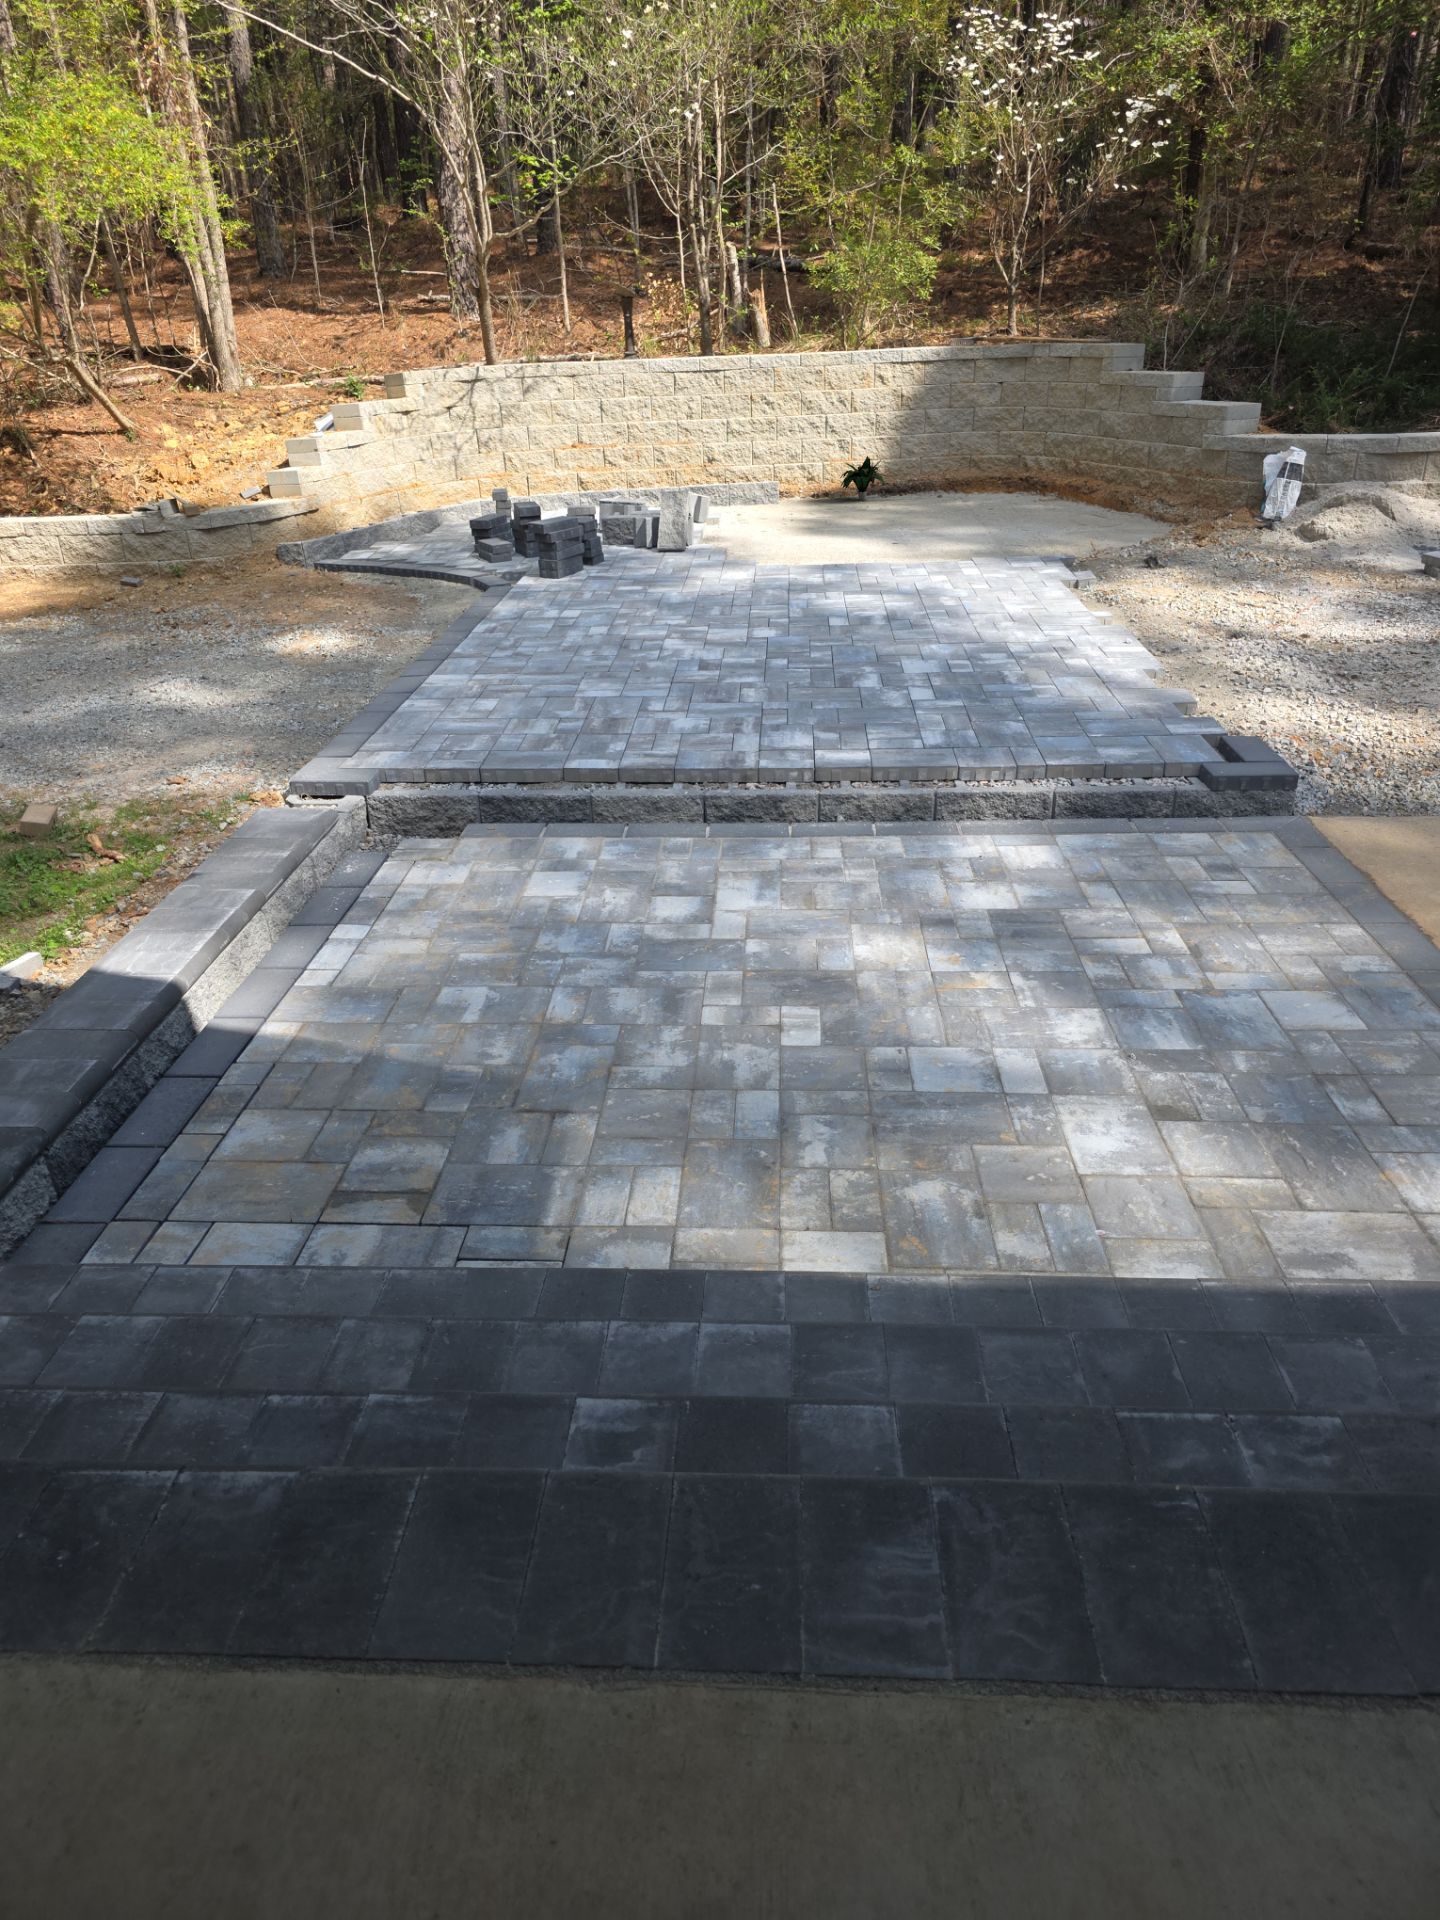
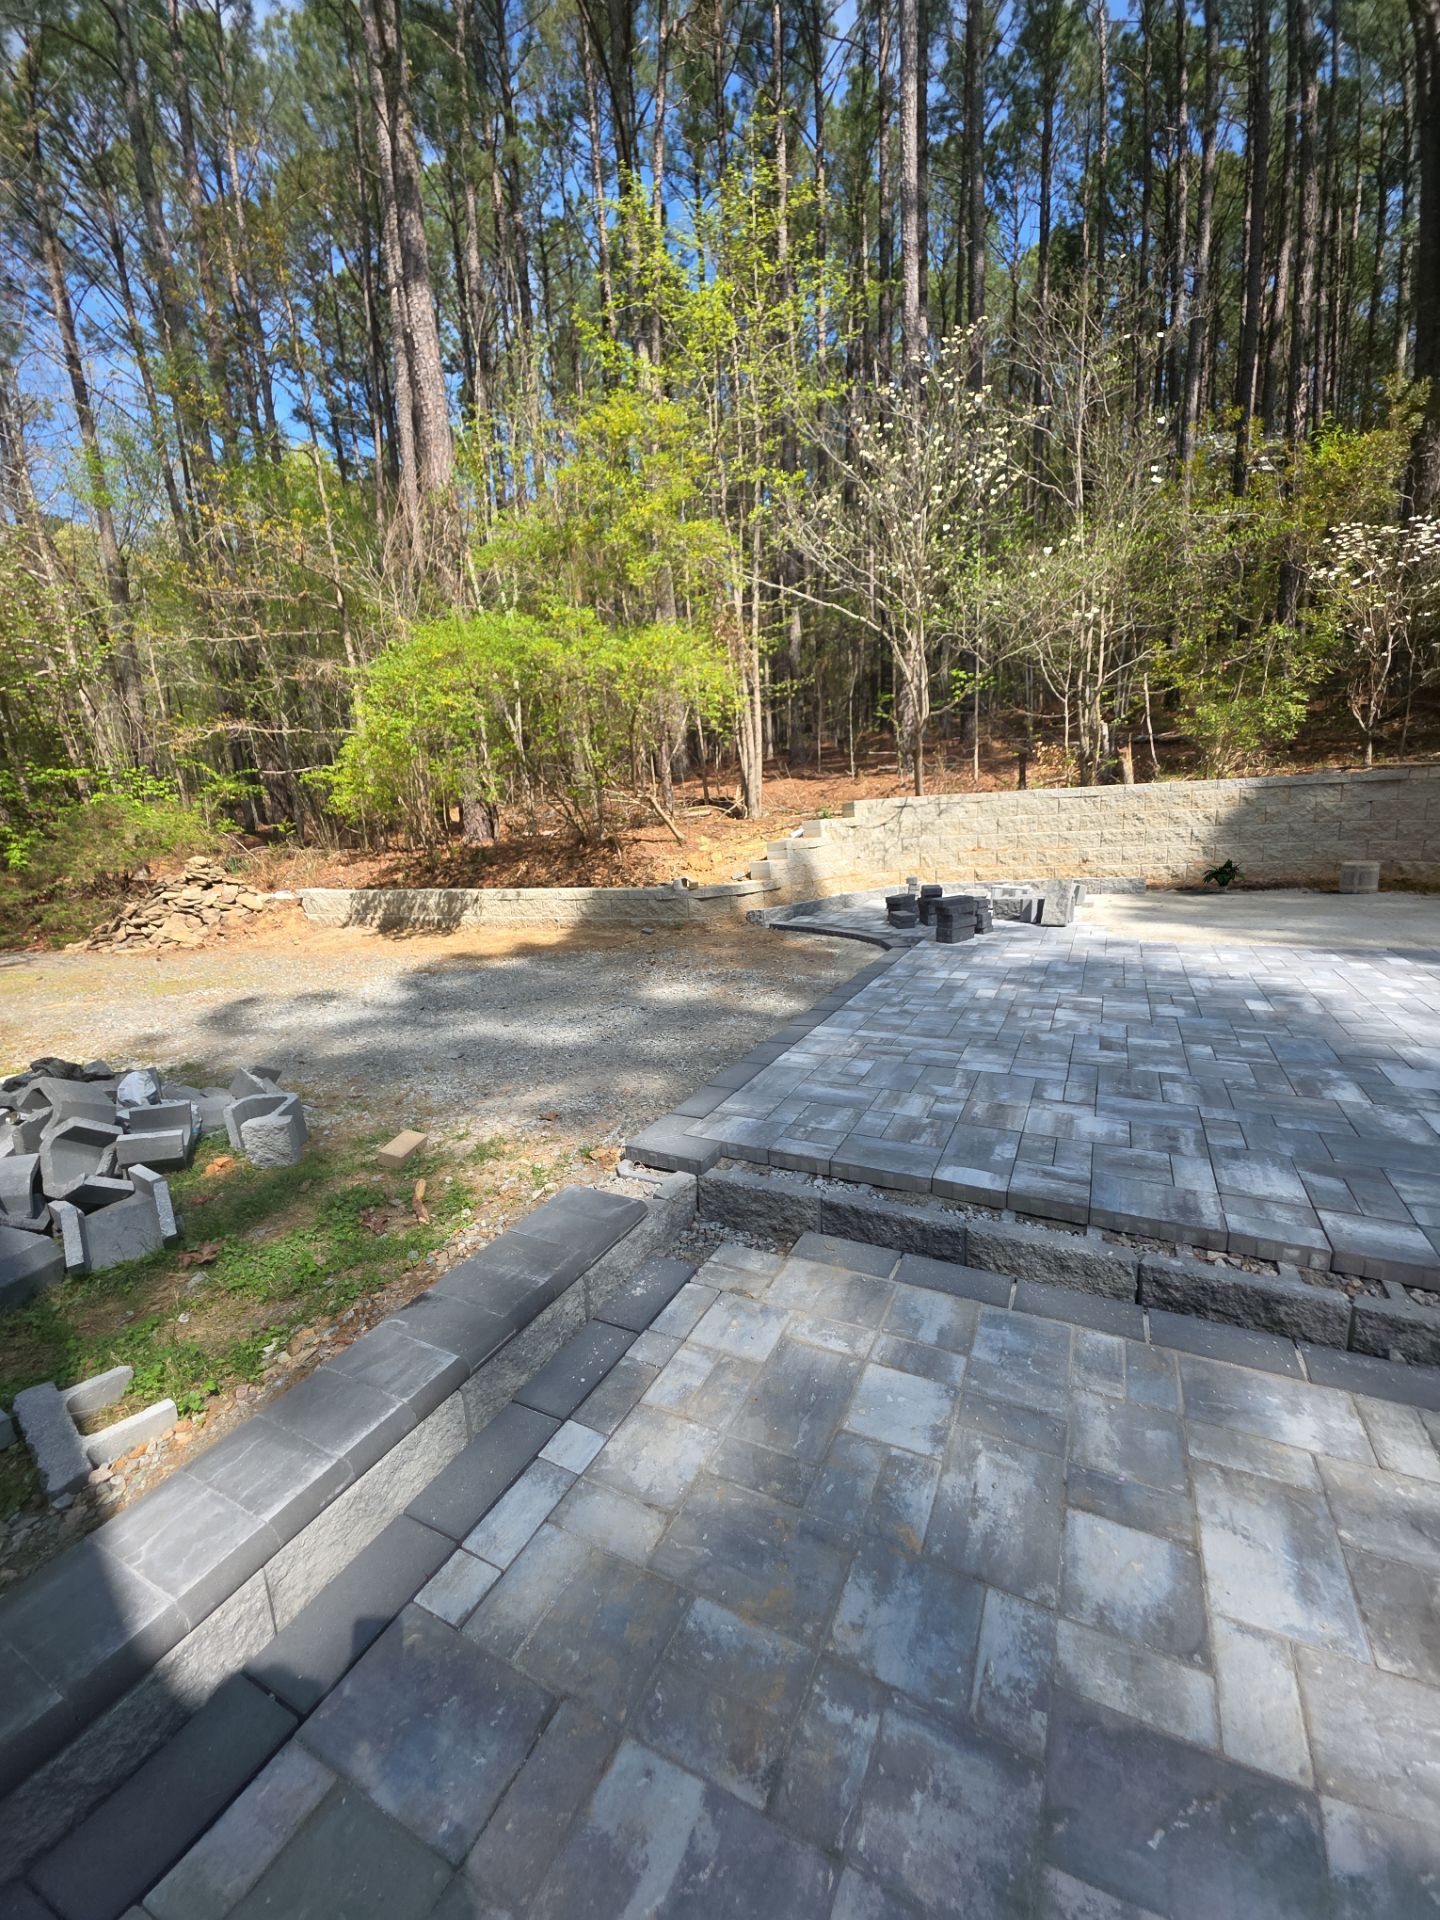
bucket: none [974,459,1010,498] -> present [1339,862,1380,893]

